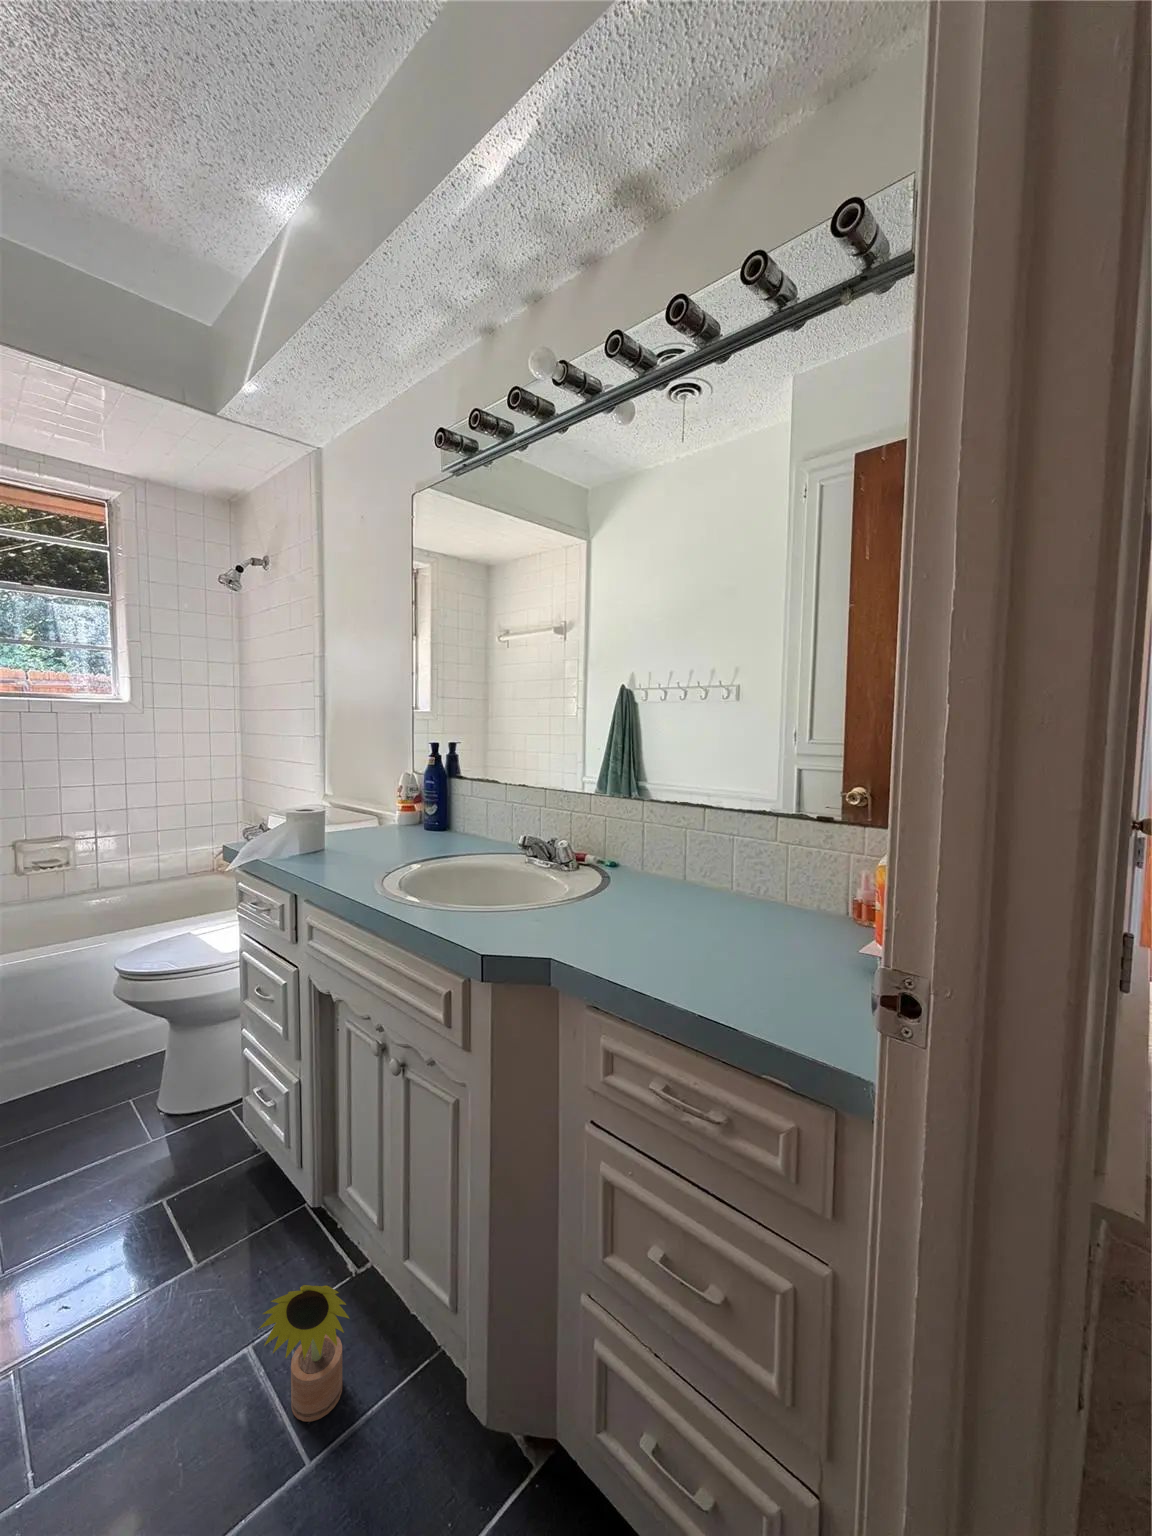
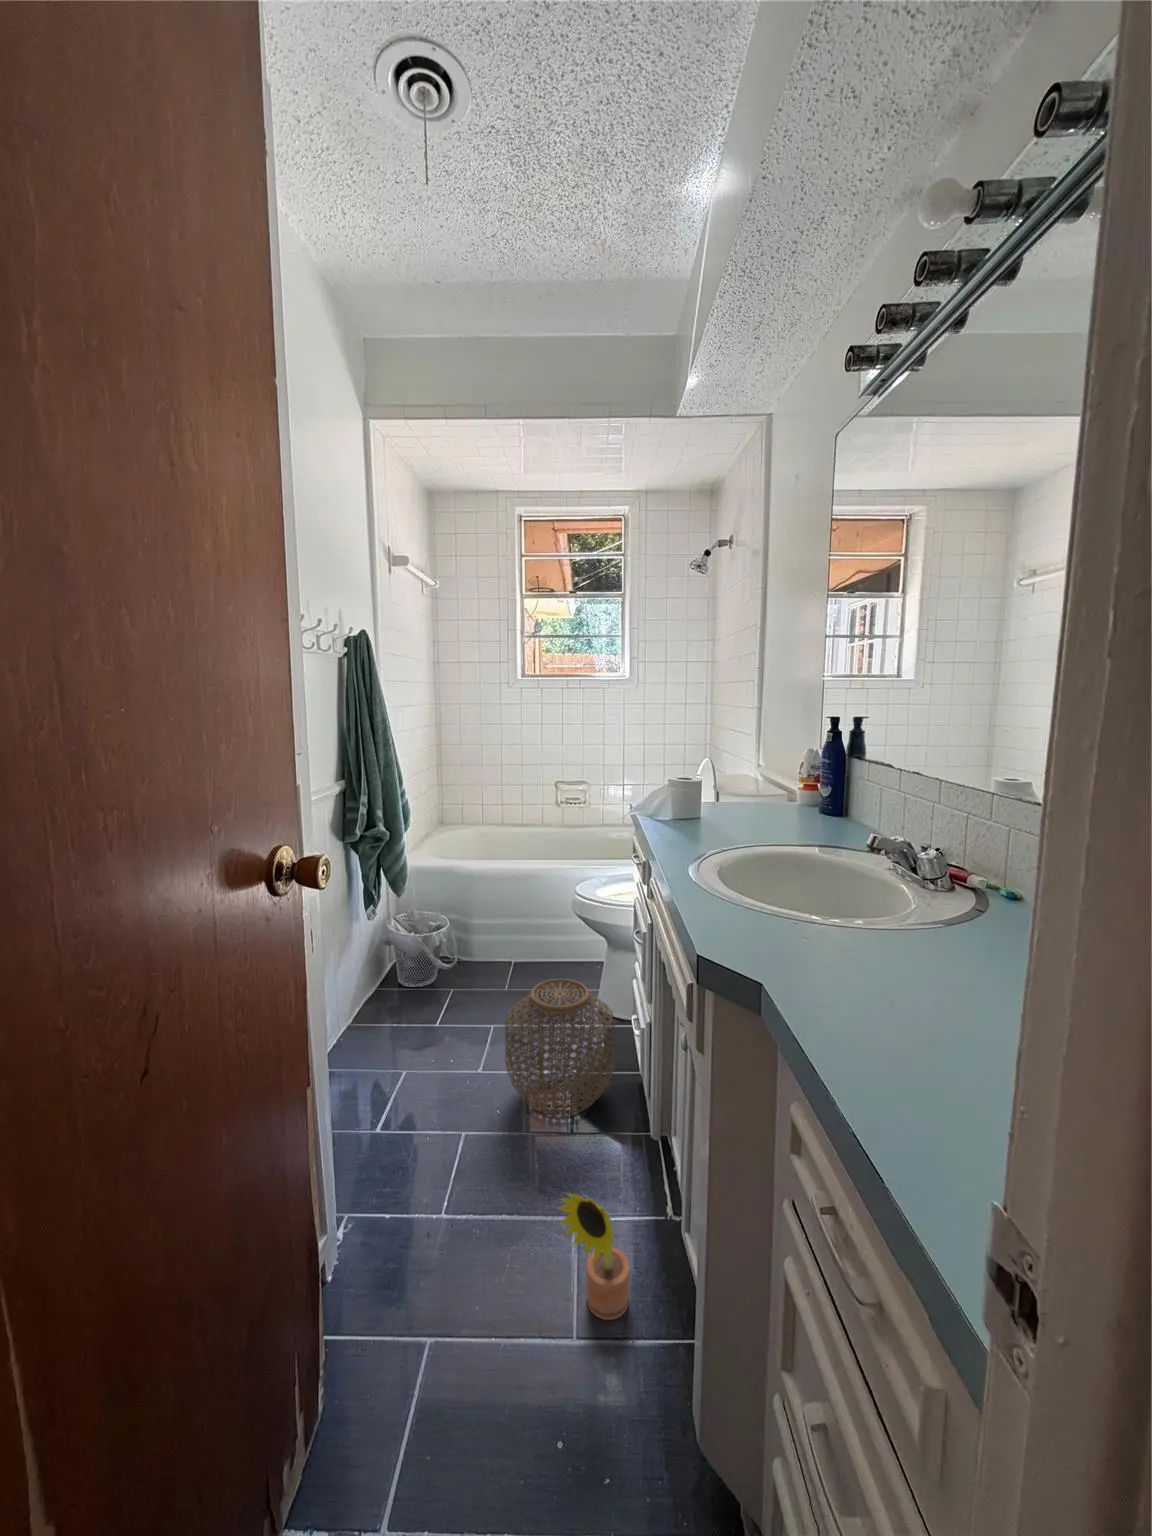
woven basket: none [59,1075,231,1263] -> present [505,979,615,1117]

